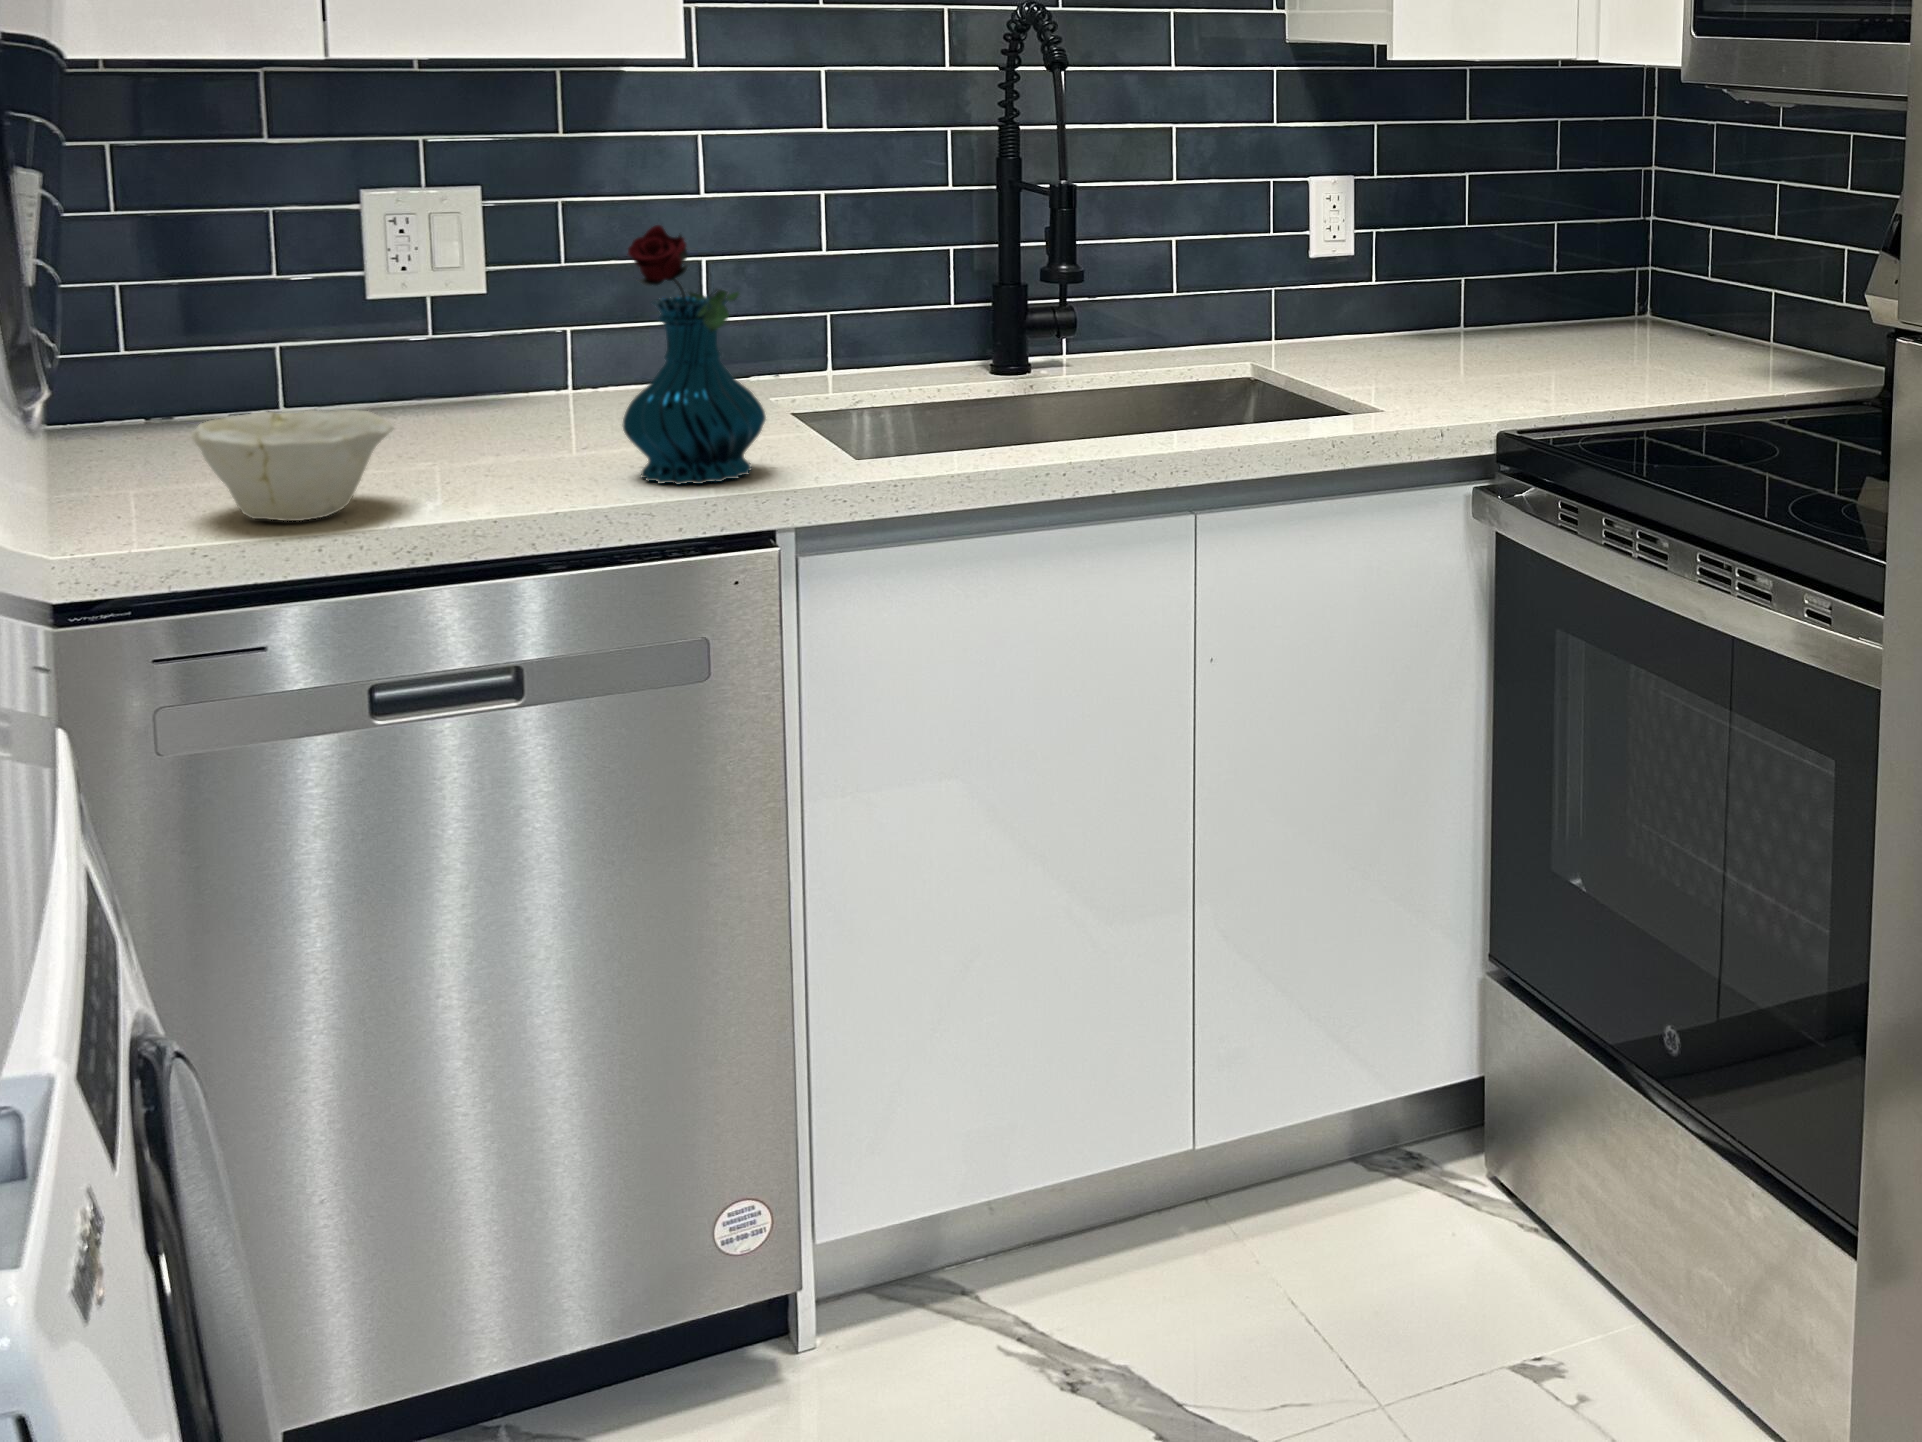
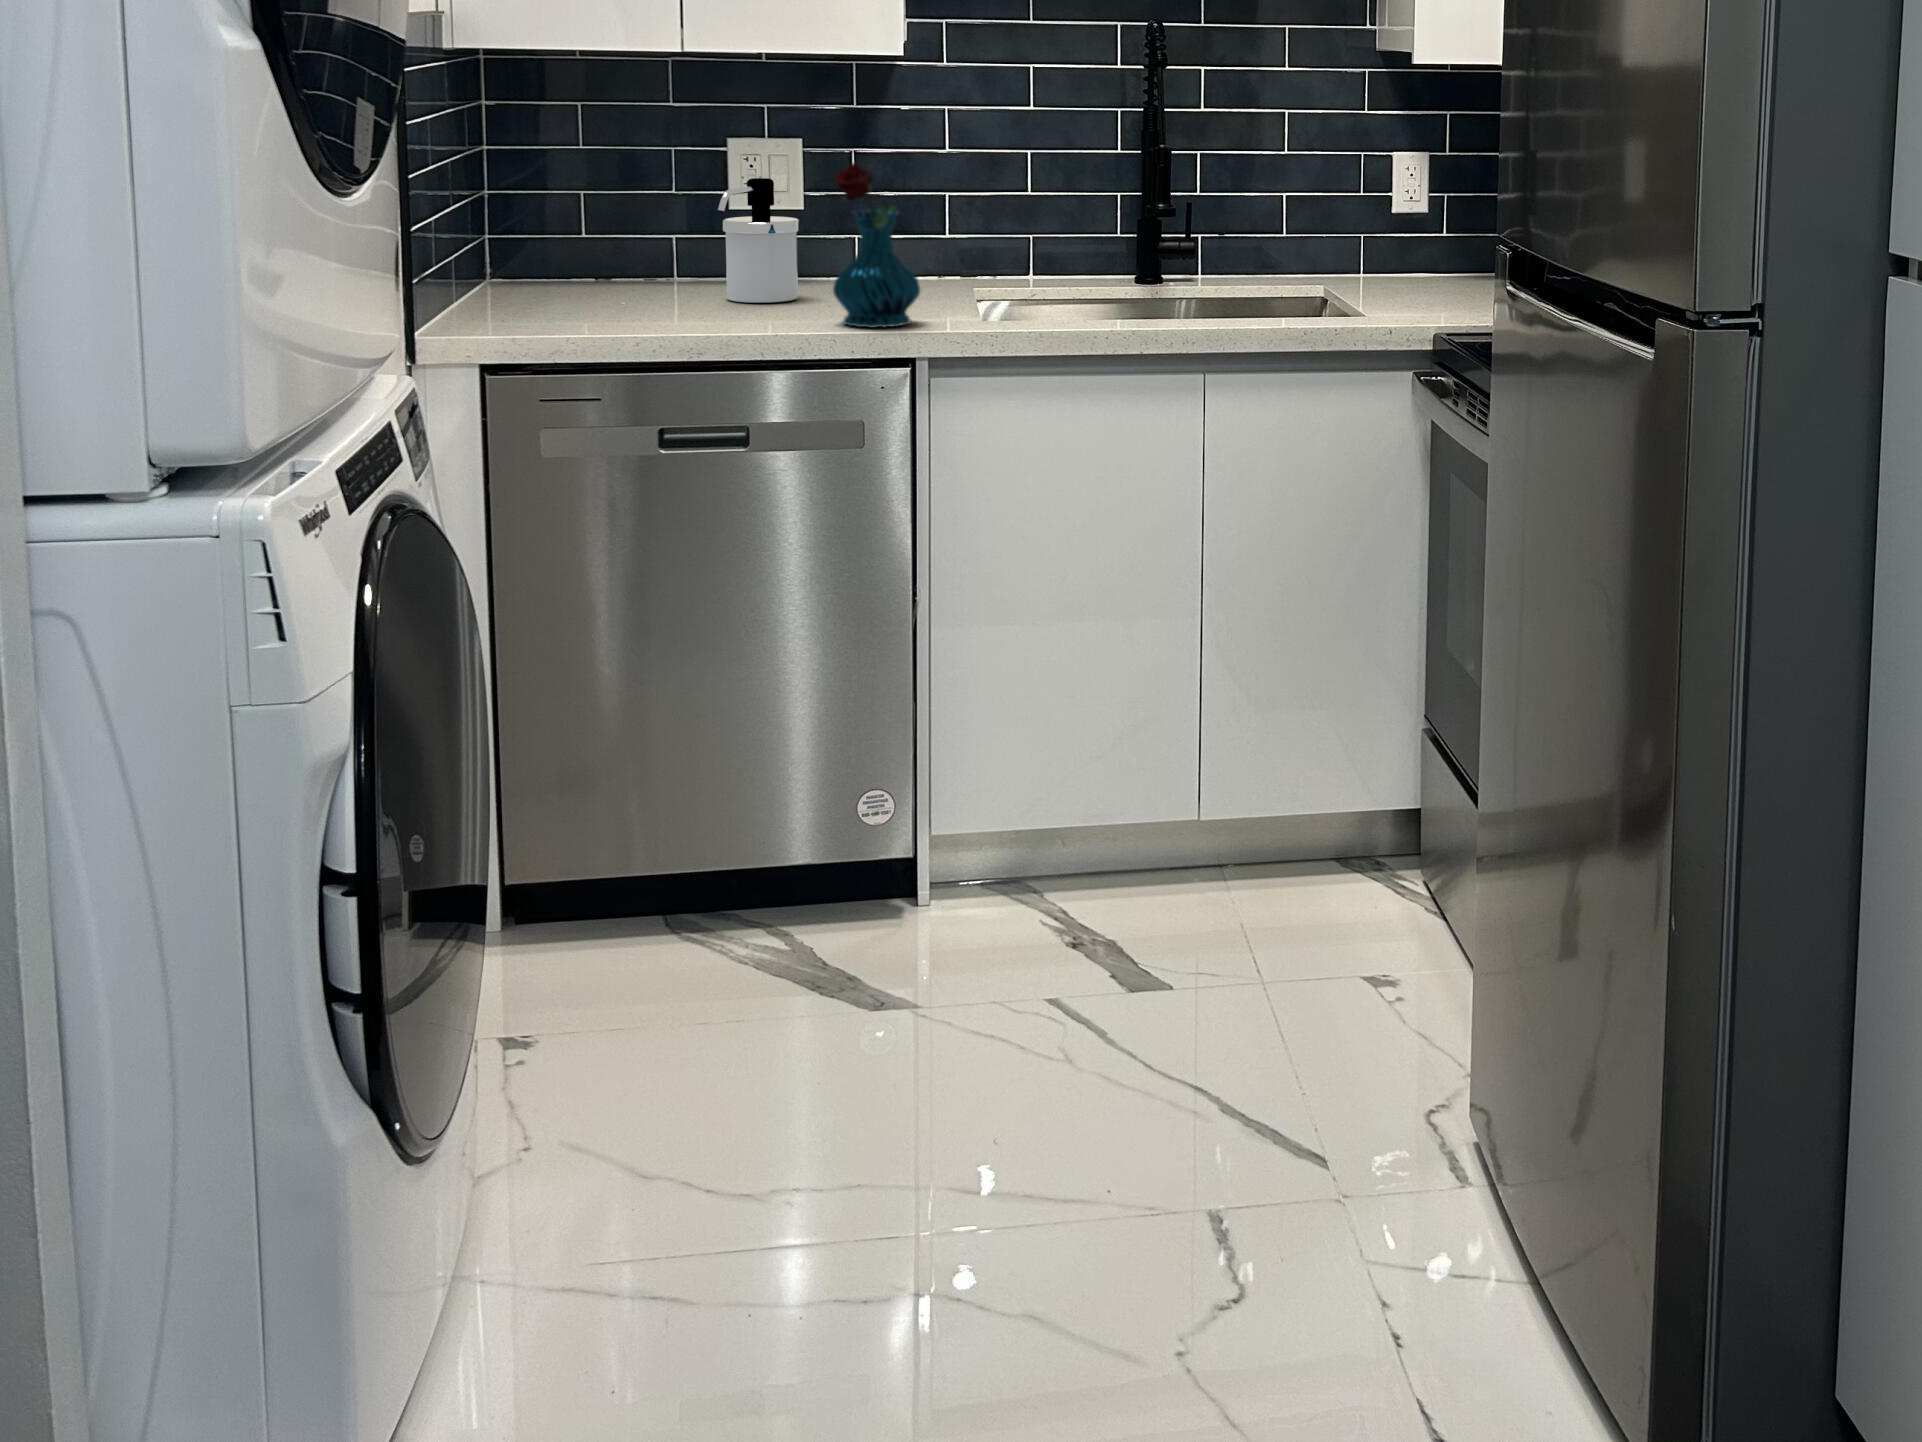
soap dispenser: none [385,251,513,449] -> present [718,178,799,303]
bowl: present [191,410,393,521] -> none [582,266,693,328]

